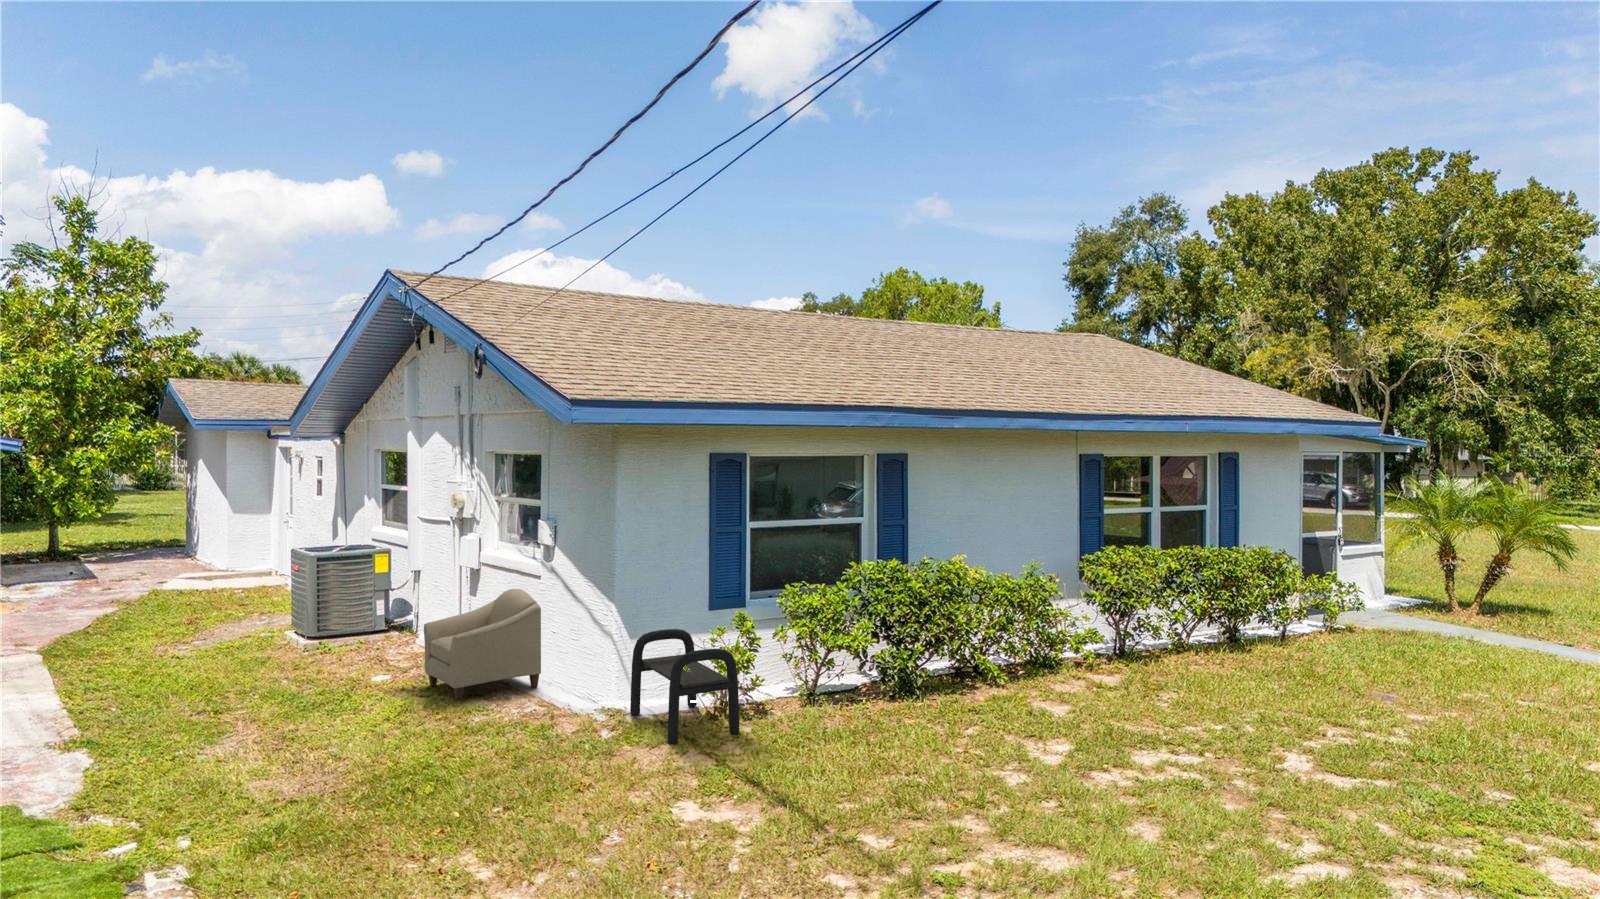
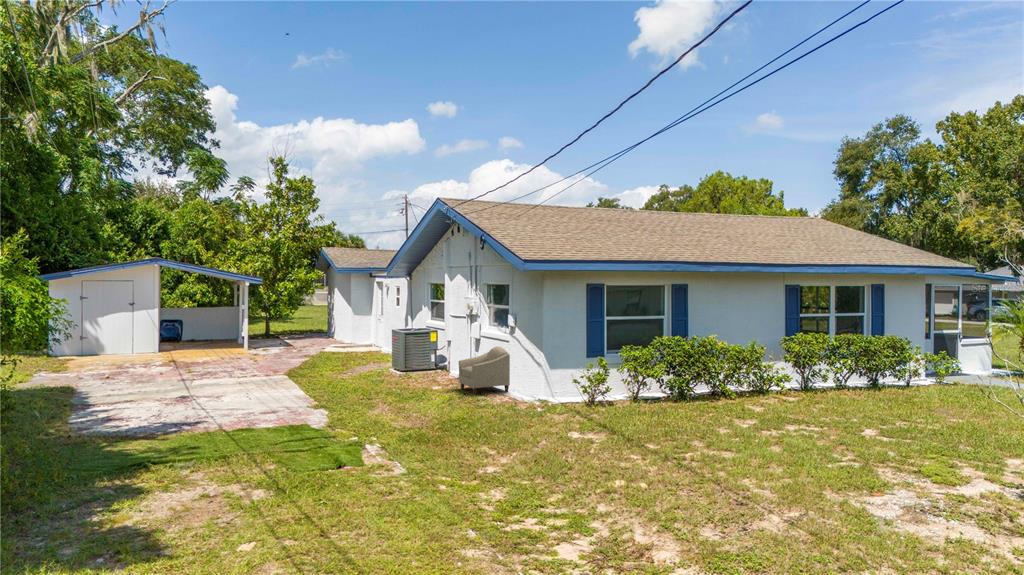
bench: present [630,629,739,744] -> none [550,365,599,413]

